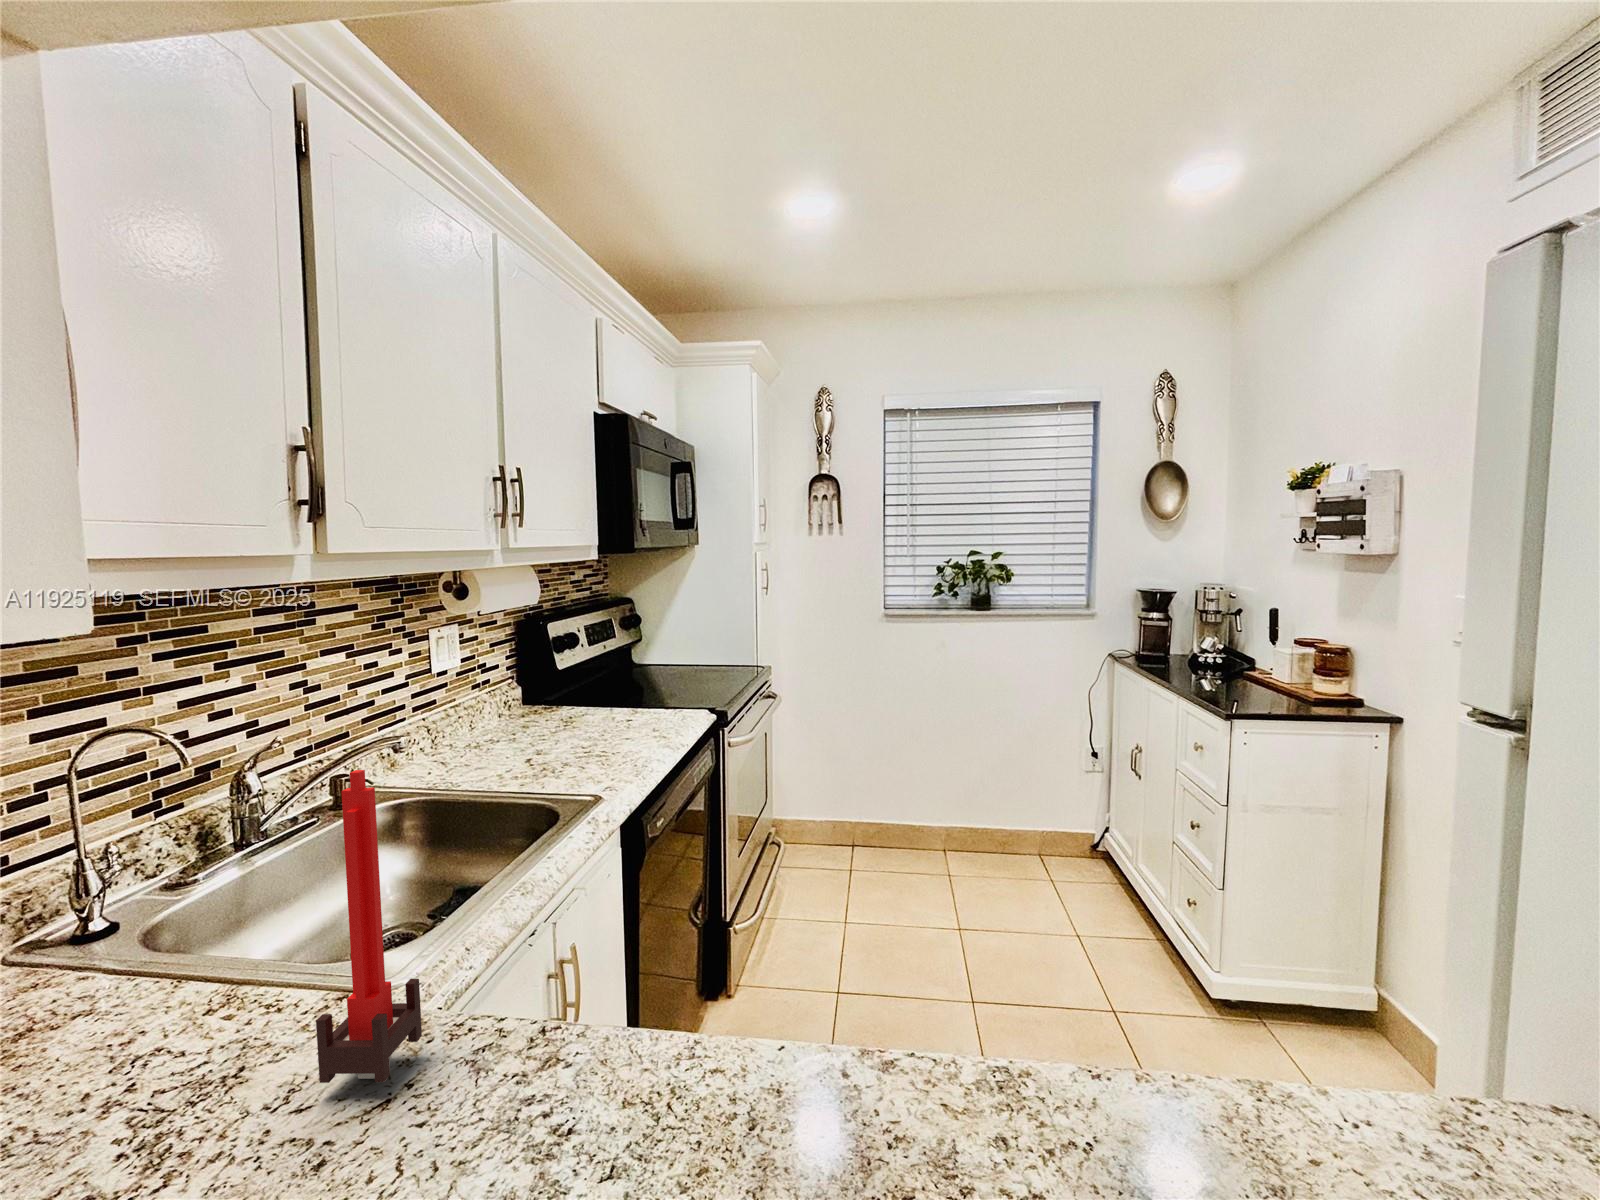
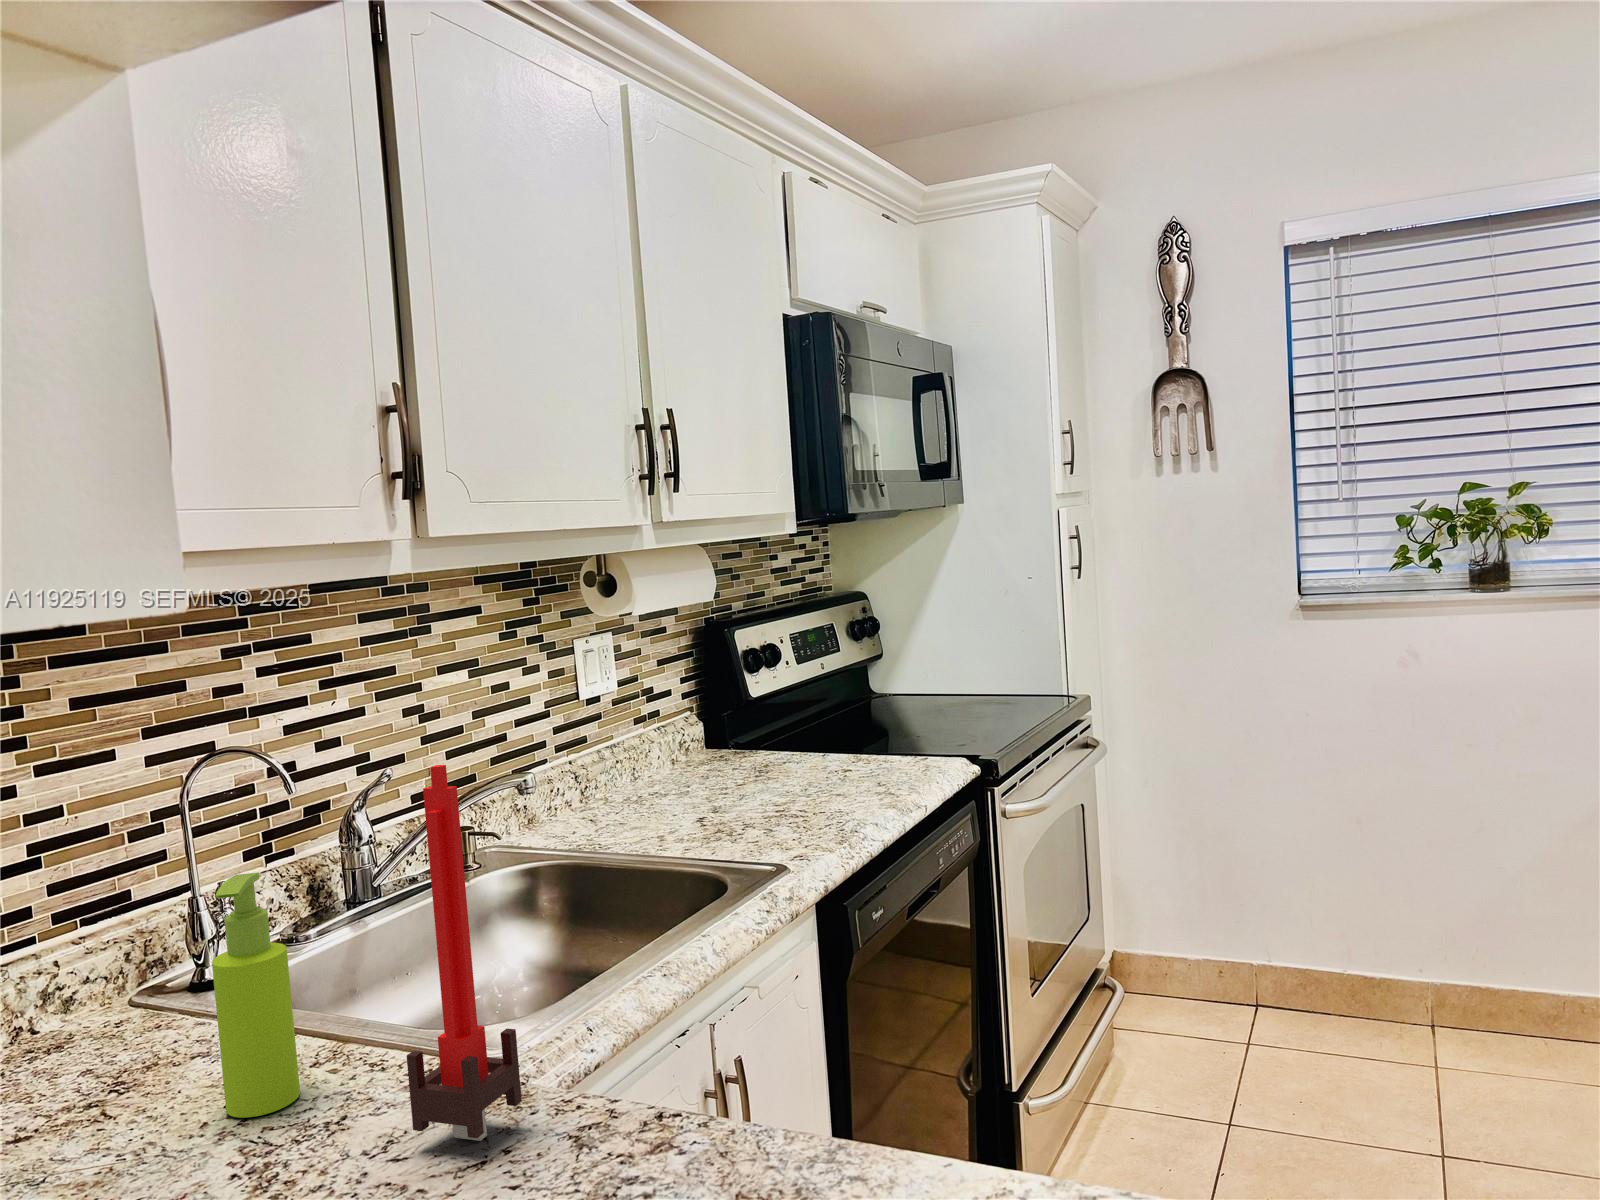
soap dispenser: none [100,857,193,1081] -> present [212,872,300,1118]

